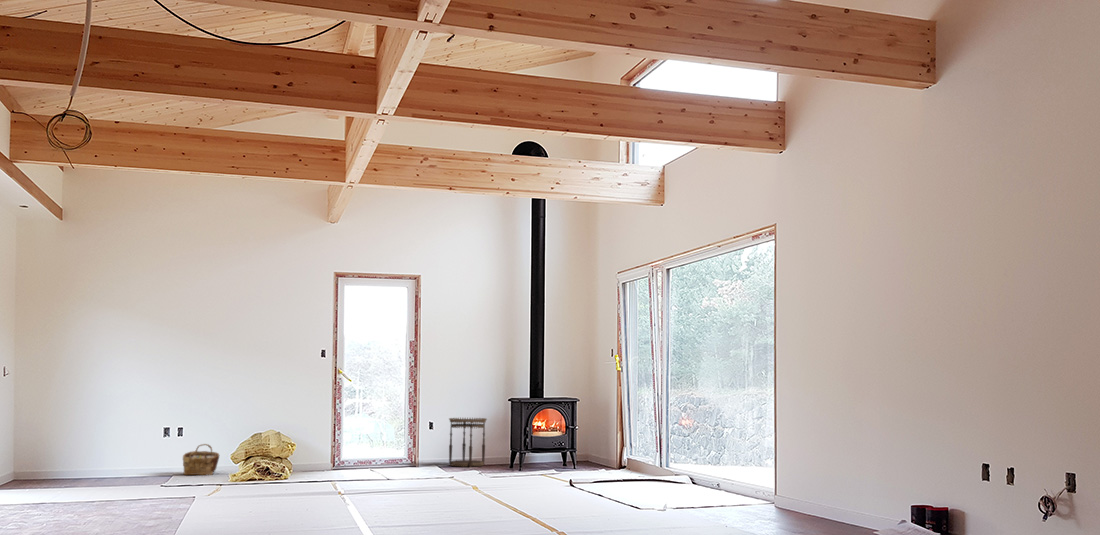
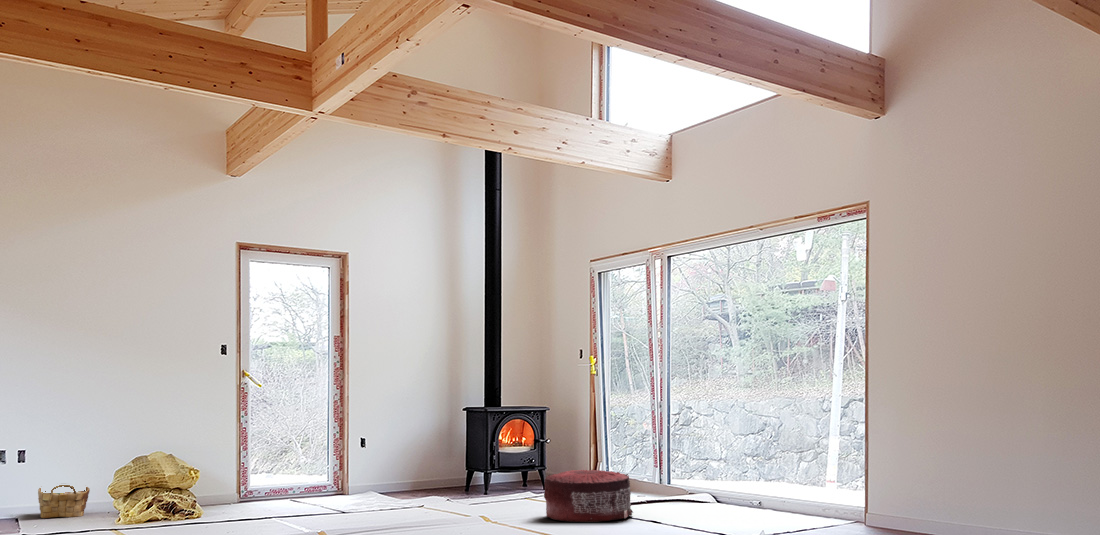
side table: present [449,418,487,467] -> none [386,430,434,492]
pouf: none [518,451,590,492] -> present [544,470,633,522]

